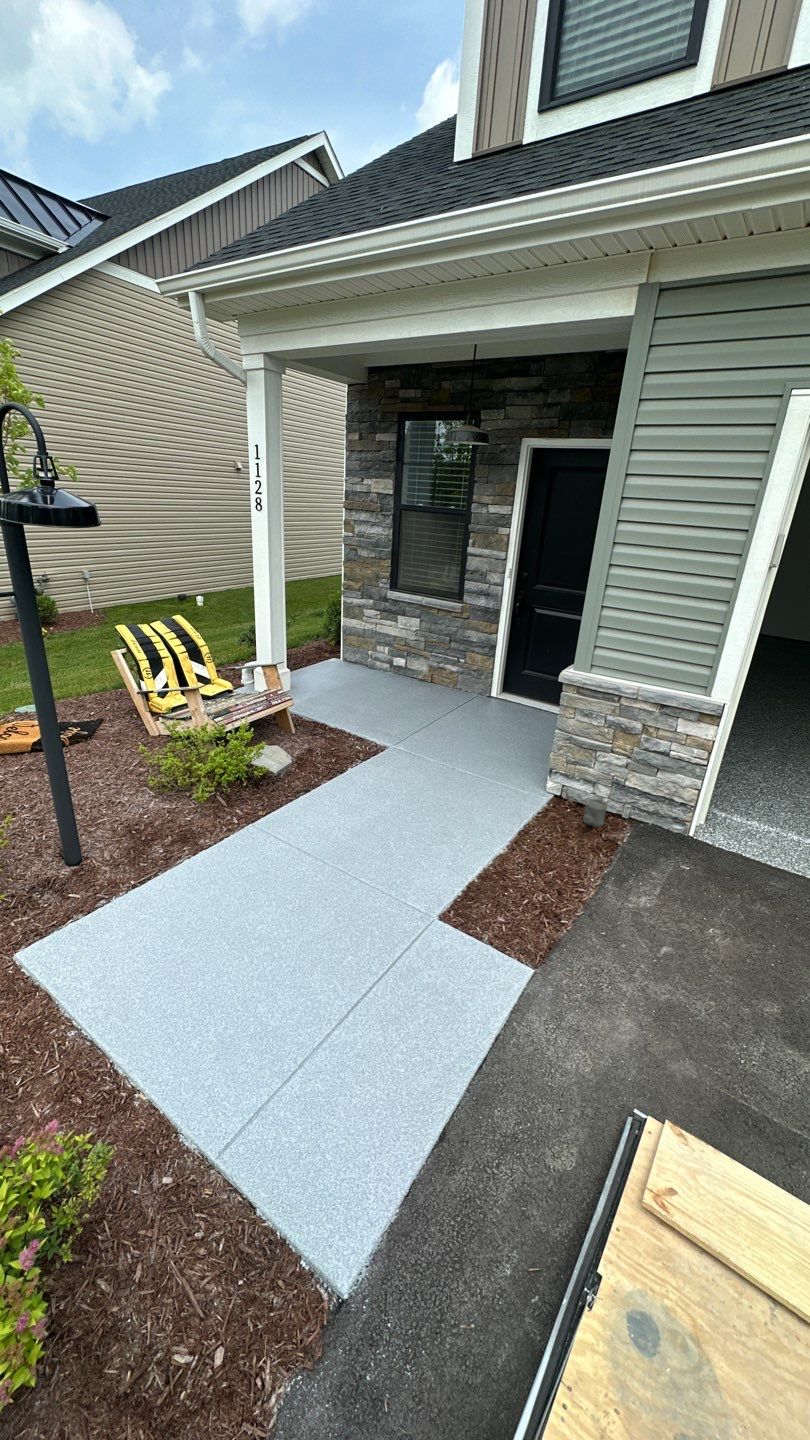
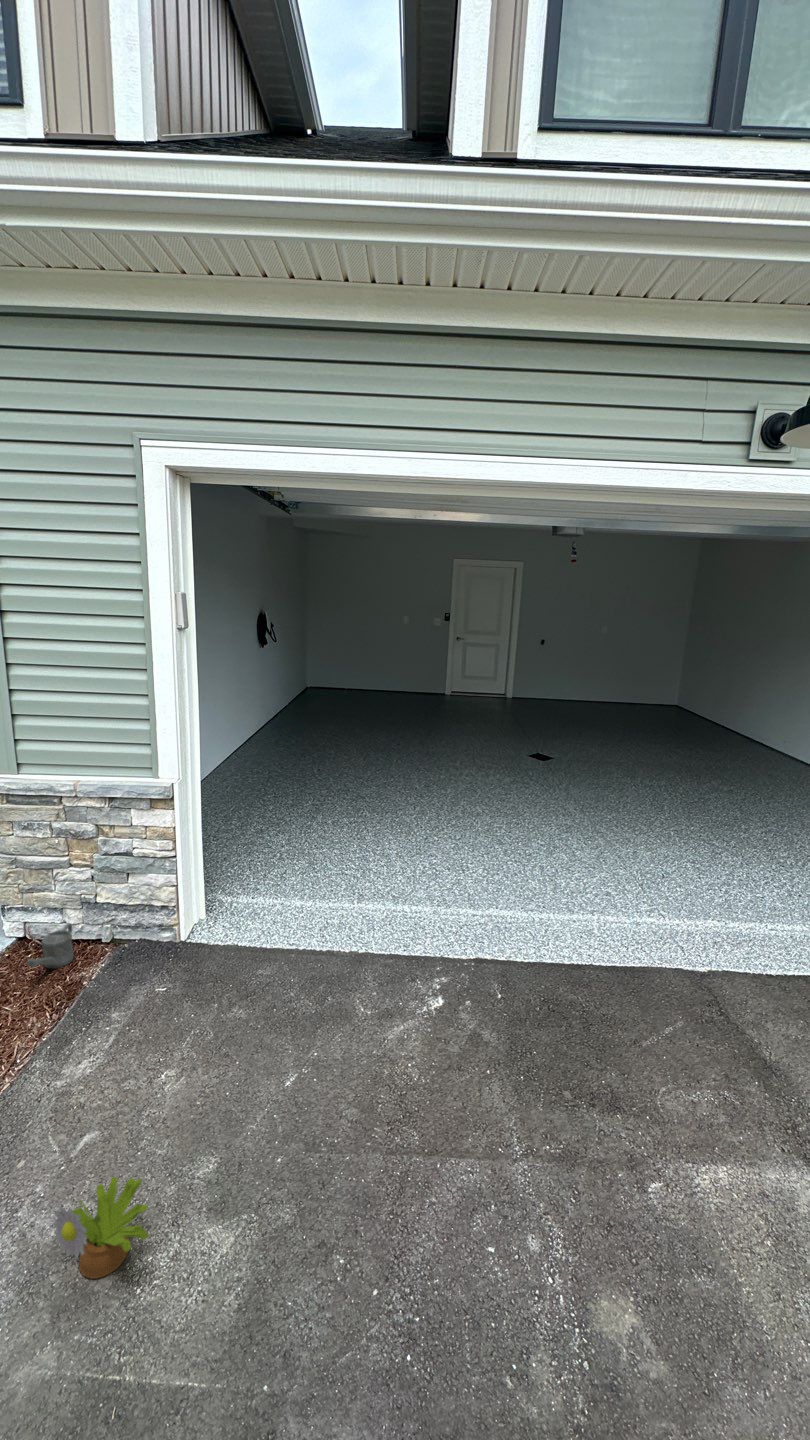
decorative plant: none [688,996,767,1062] -> present [53,1177,149,1279]

